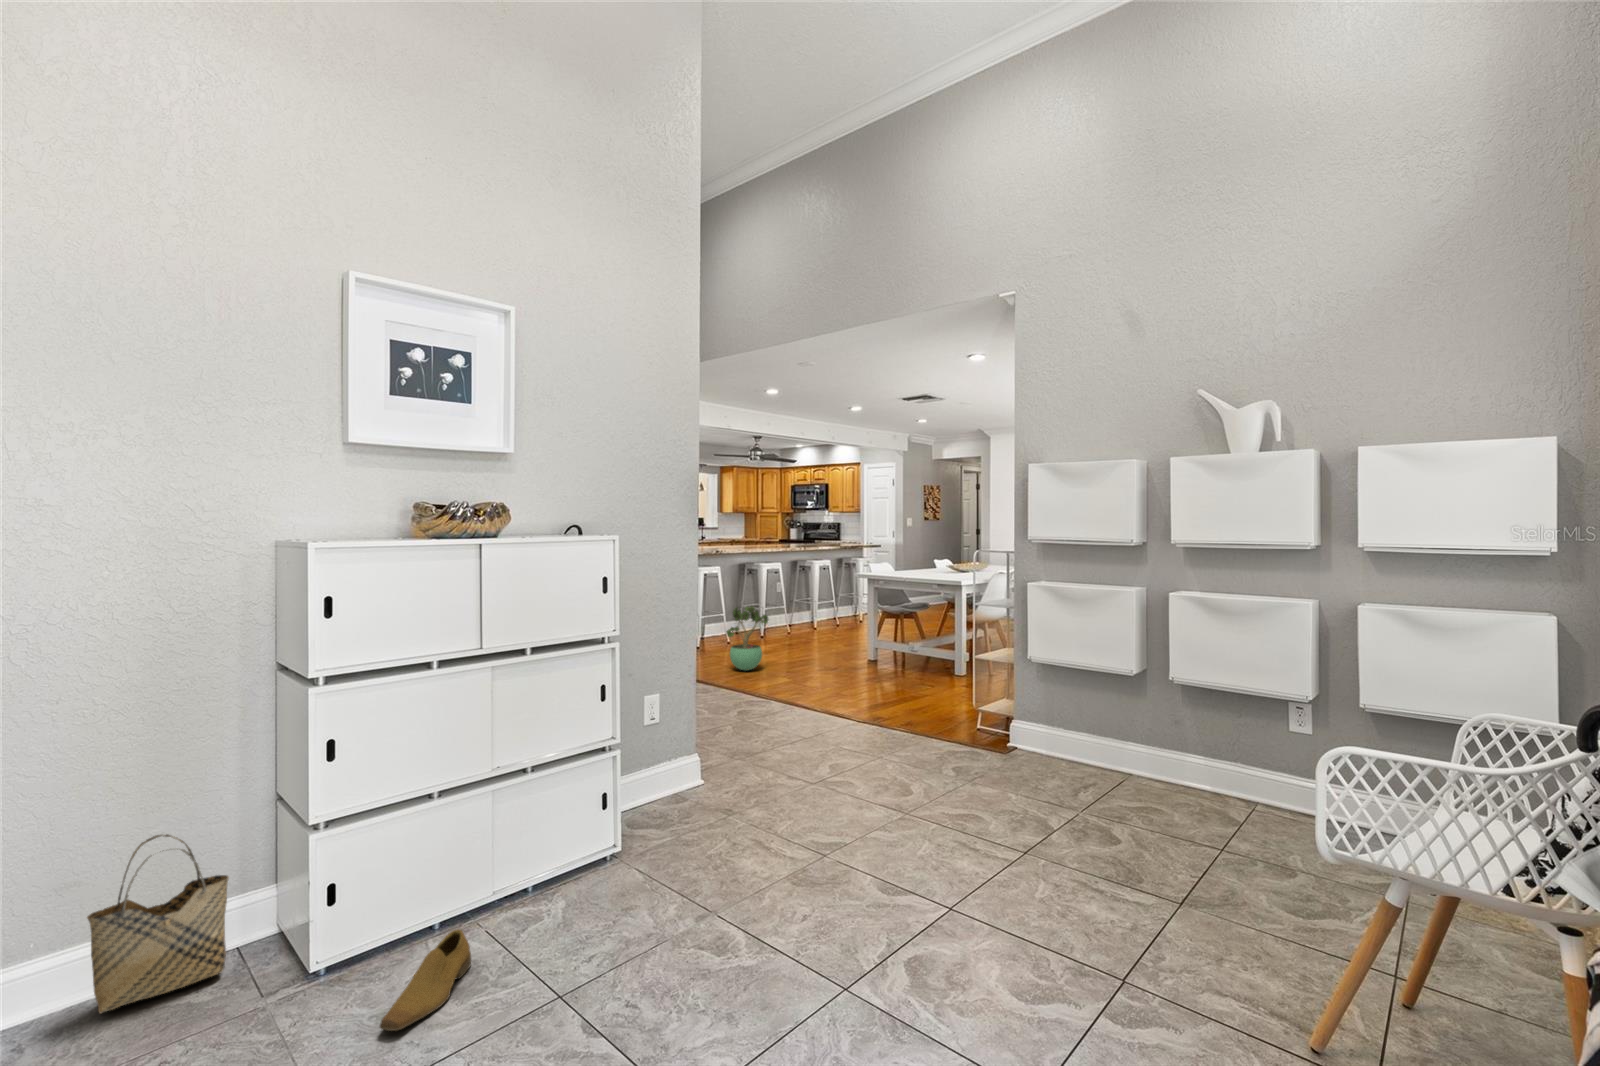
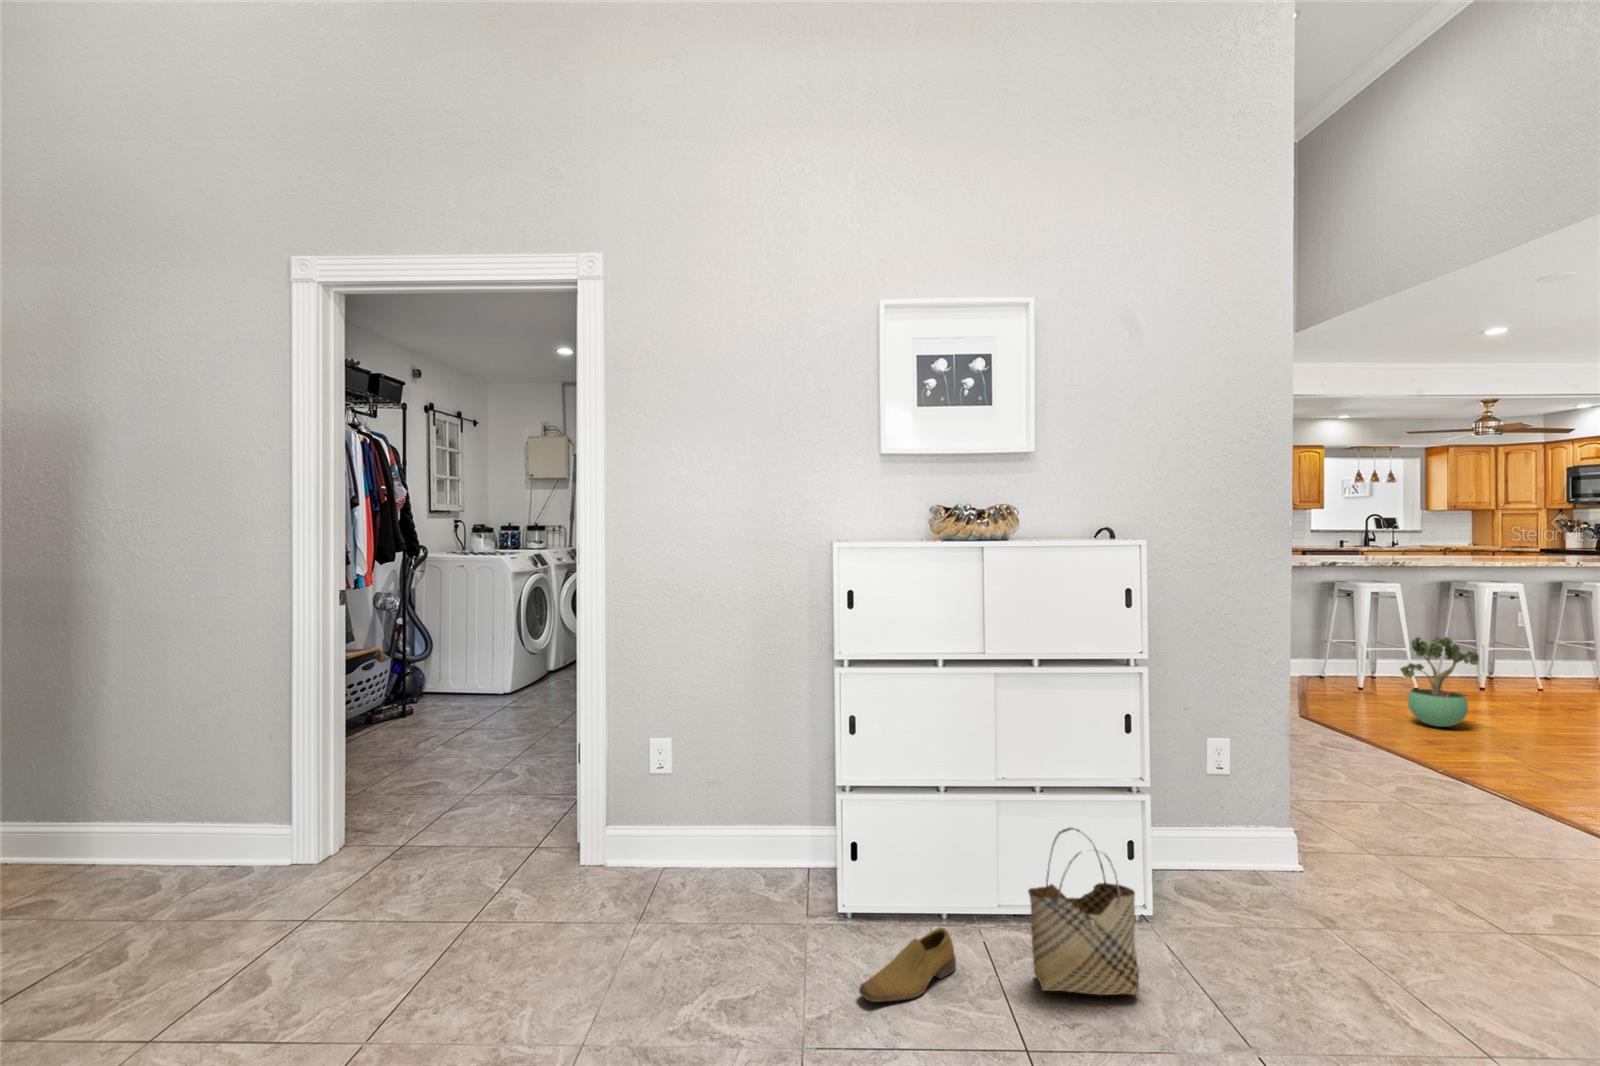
woven basket: present [87,835,229,1013] -> present [1028,828,1139,995]

